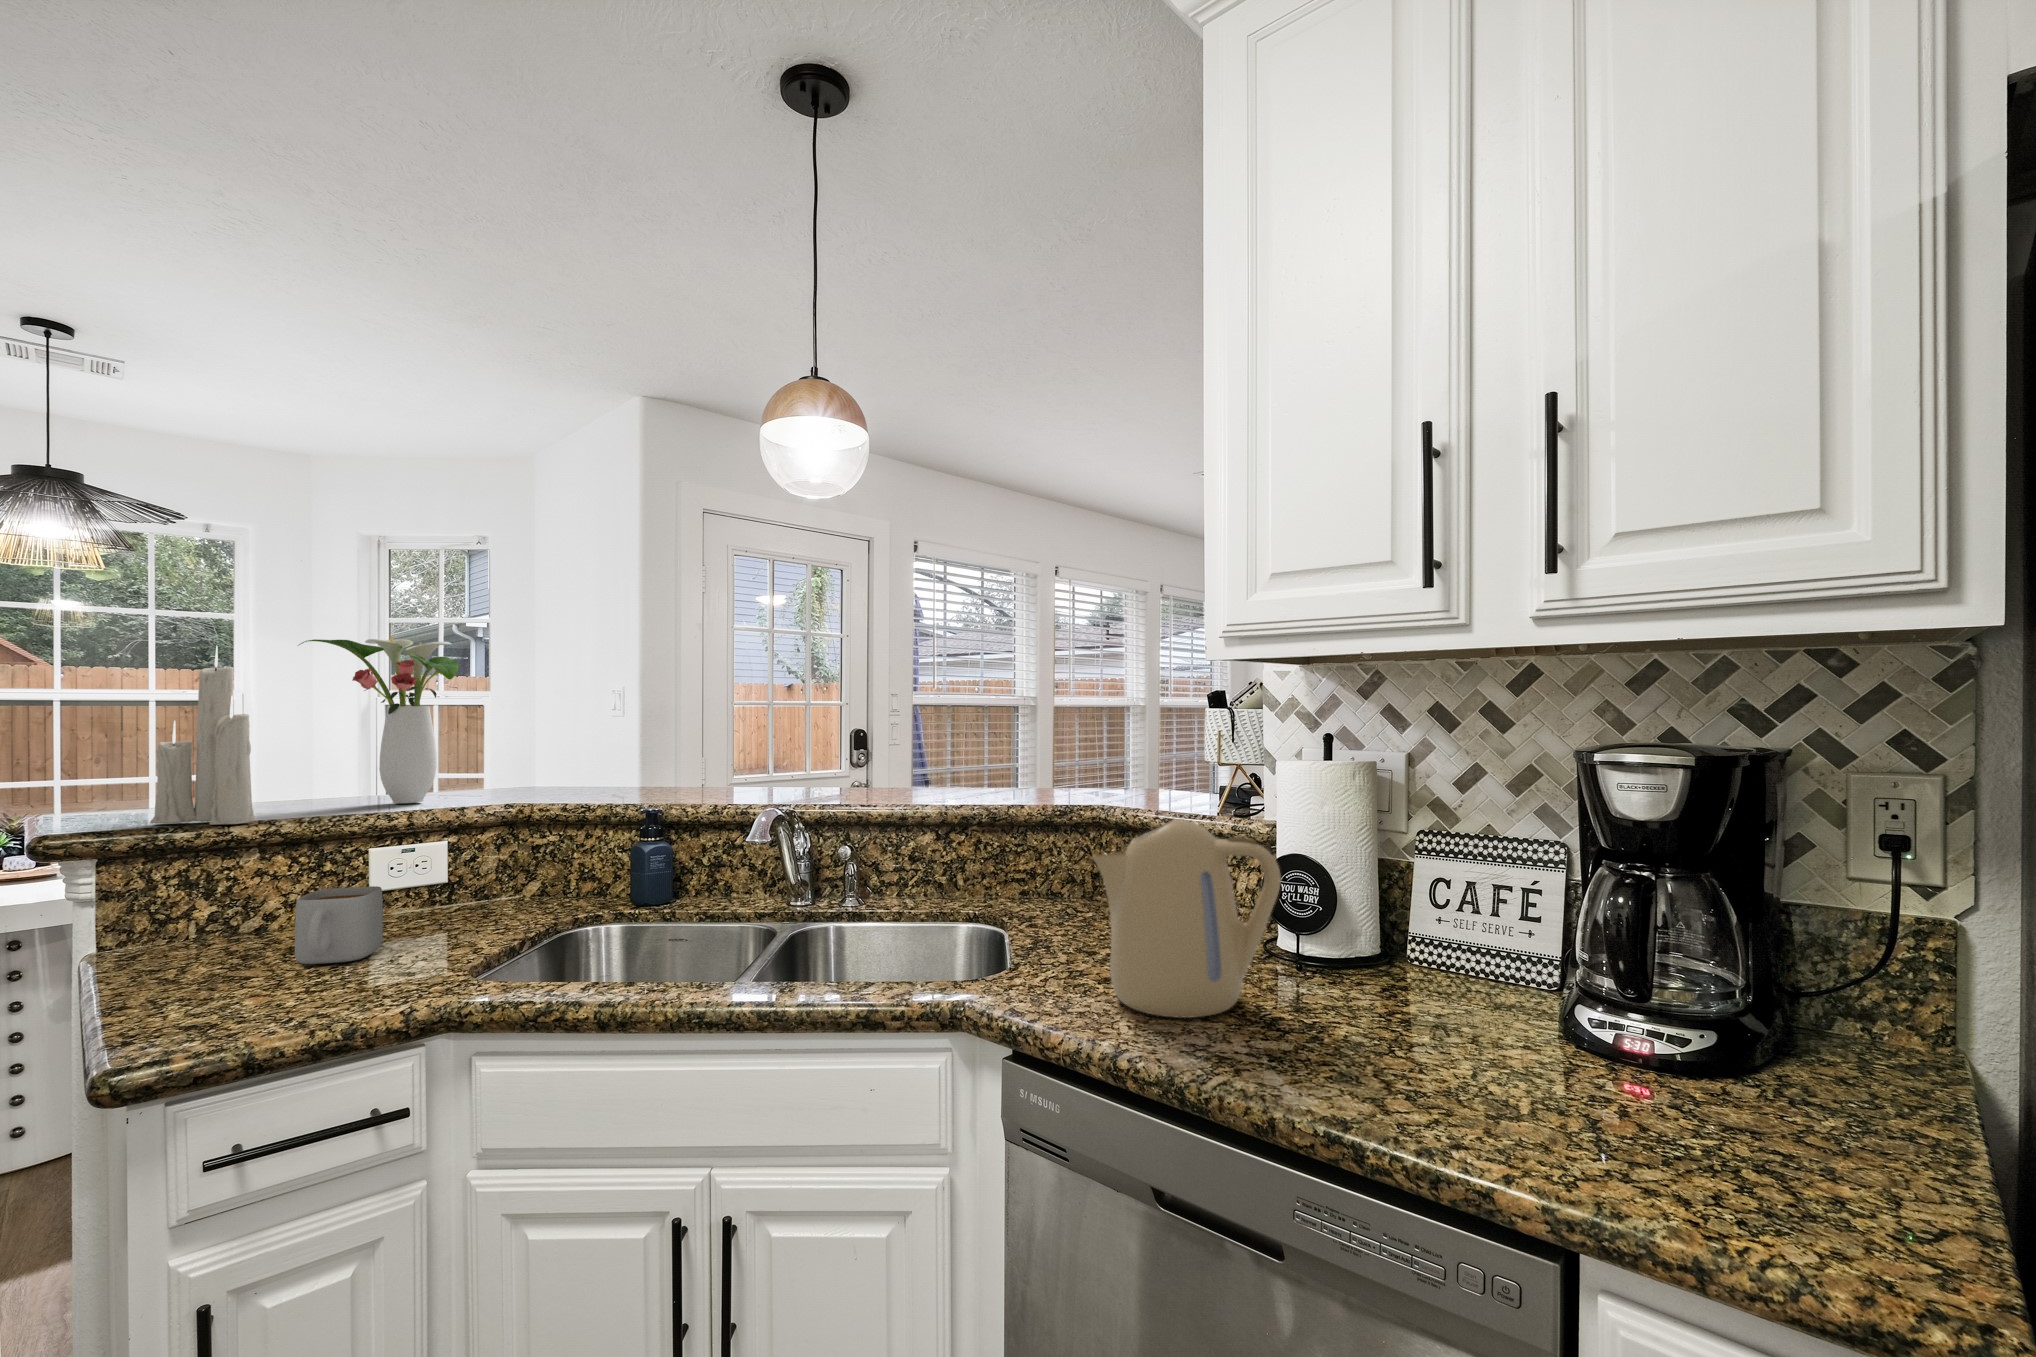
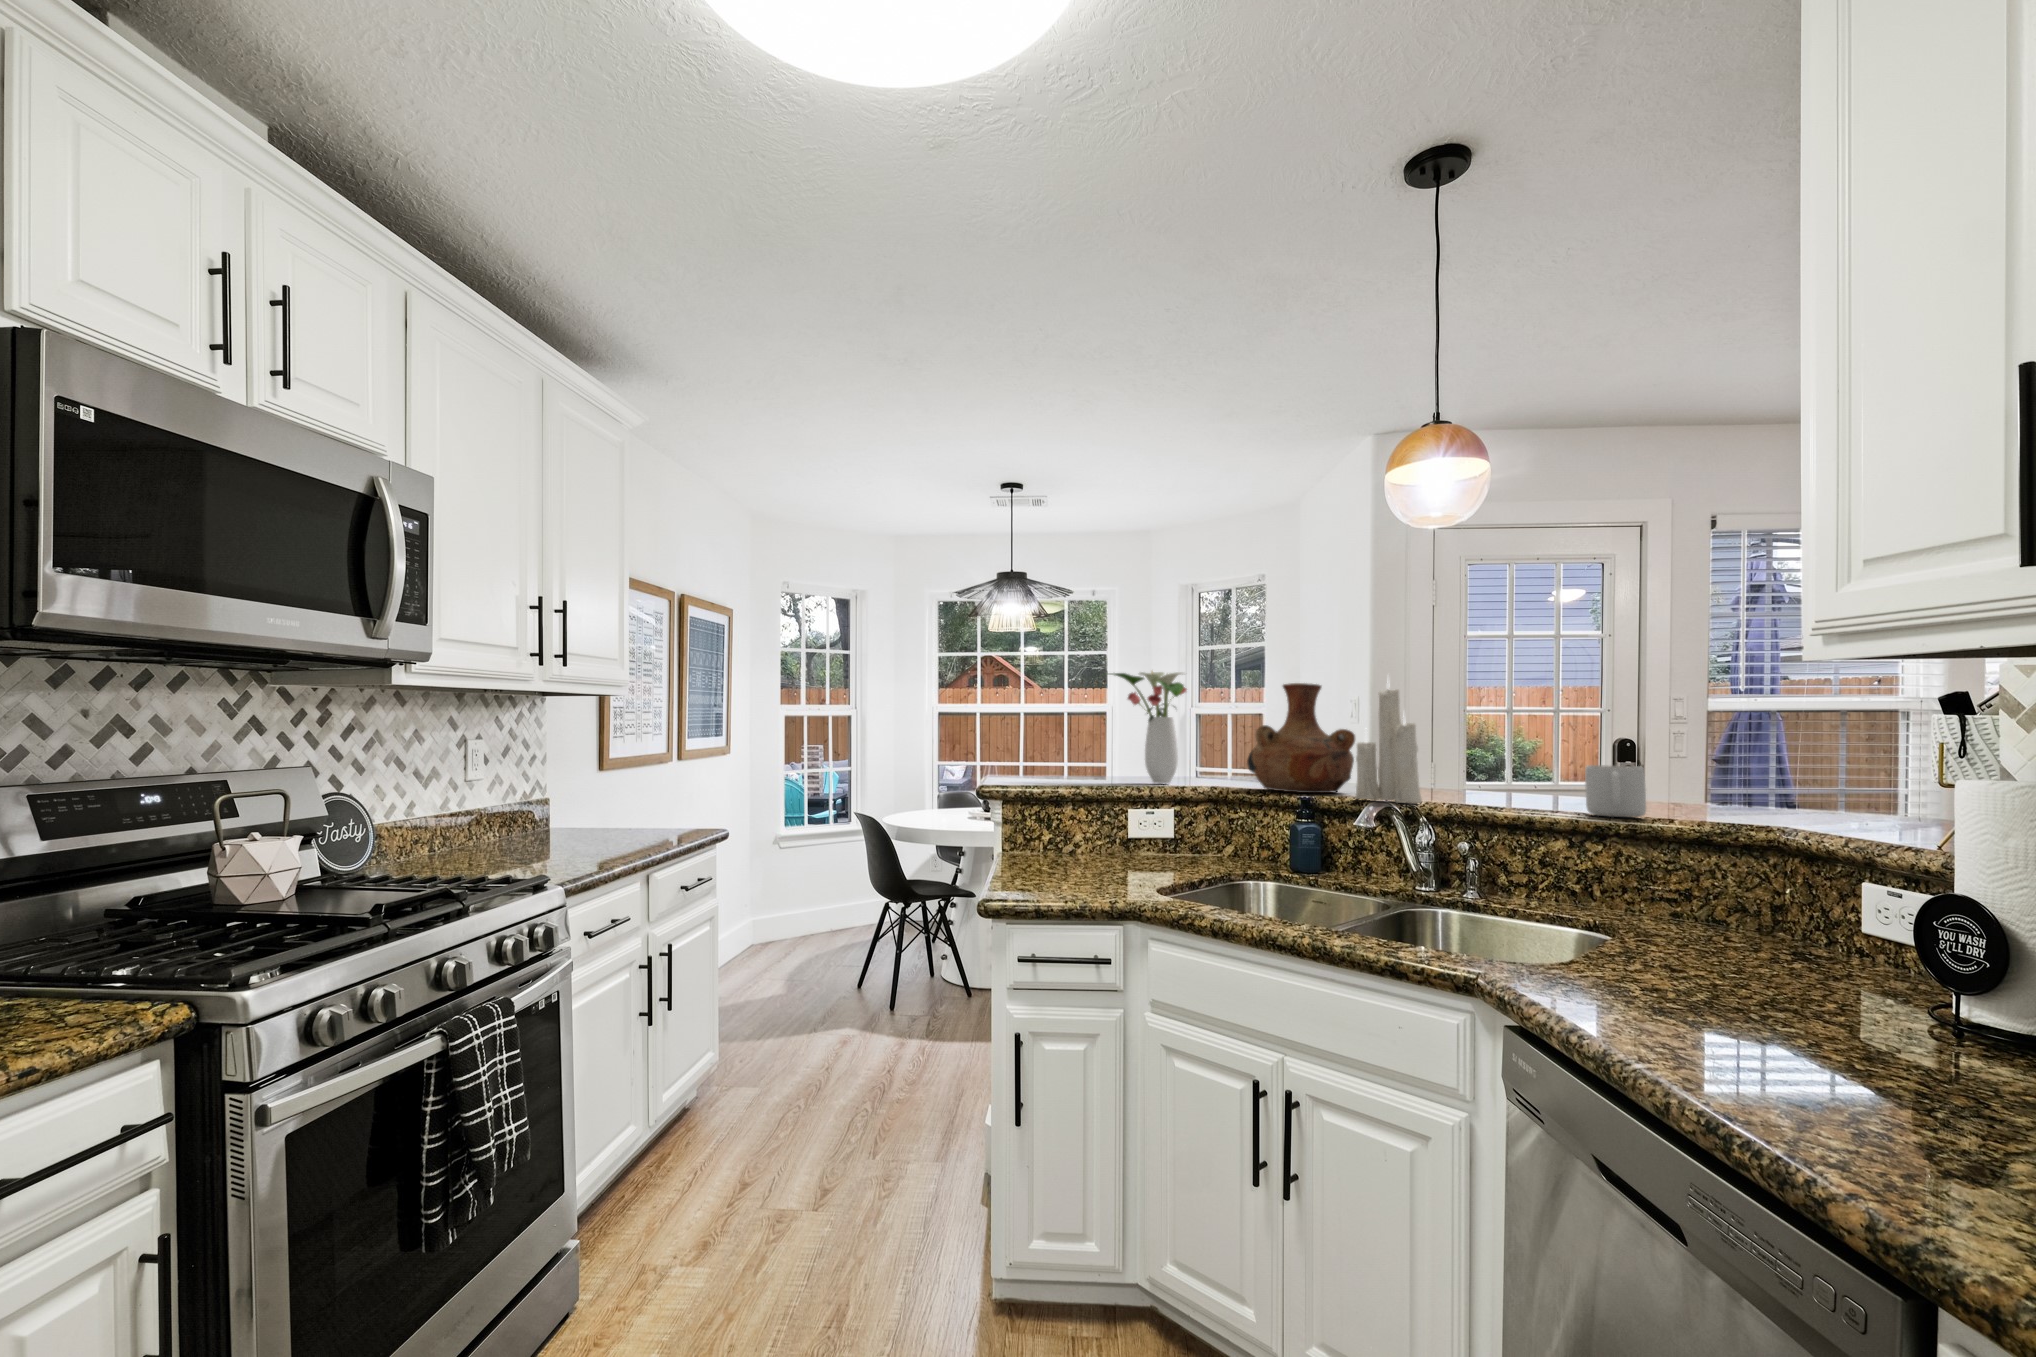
candle: present [150,646,255,825] -> present [1355,684,1422,803]
vase: none [552,663,693,802] -> present [1247,683,1355,793]
kettle: present [1093,819,1281,1018] -> none [1634,821,1886,1044]
mug: present [295,886,383,964] -> present [1585,765,1646,817]

